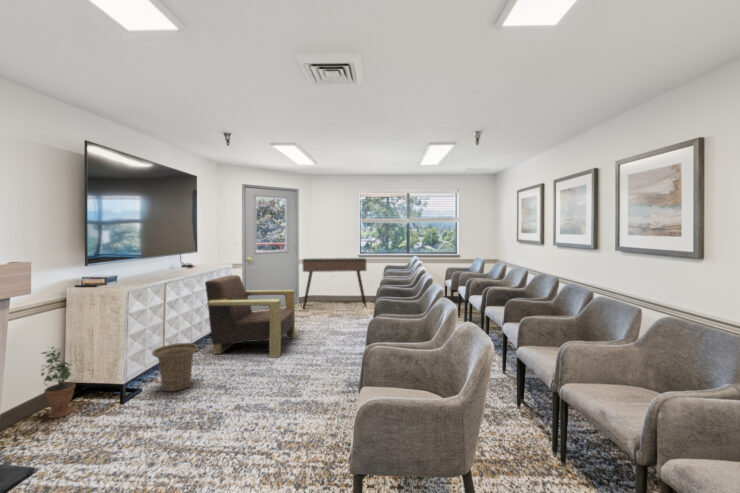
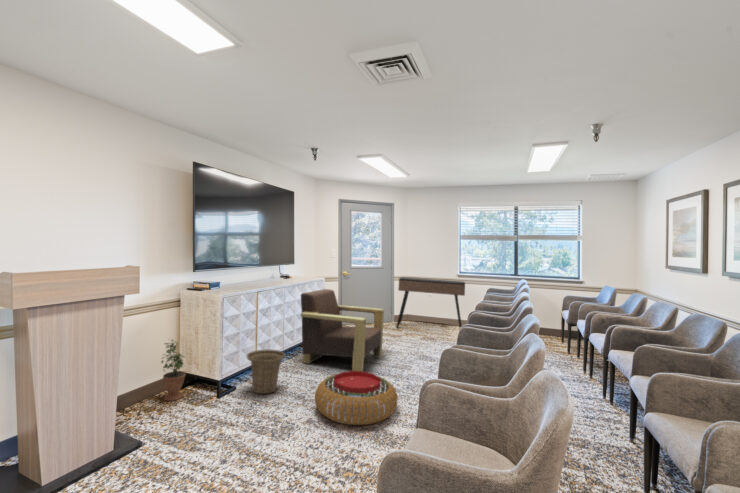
pouf: none [239,351,324,403] -> present [315,371,398,425]

